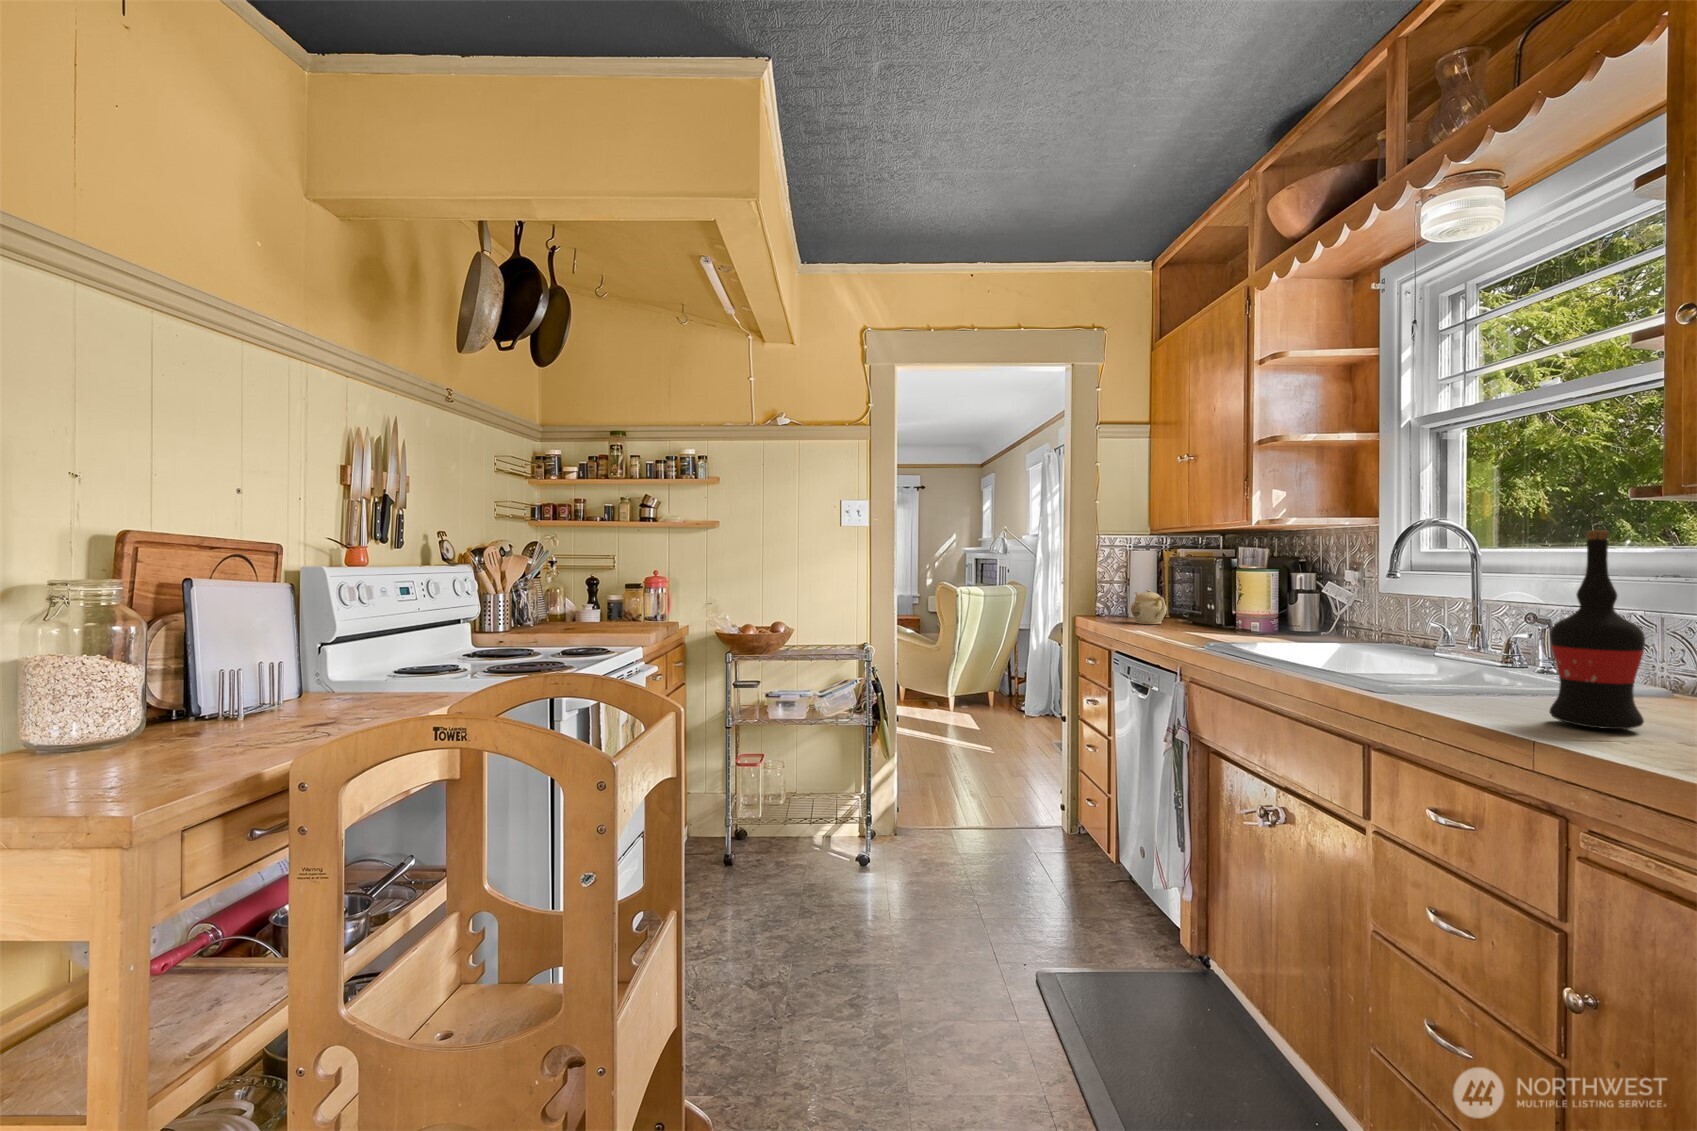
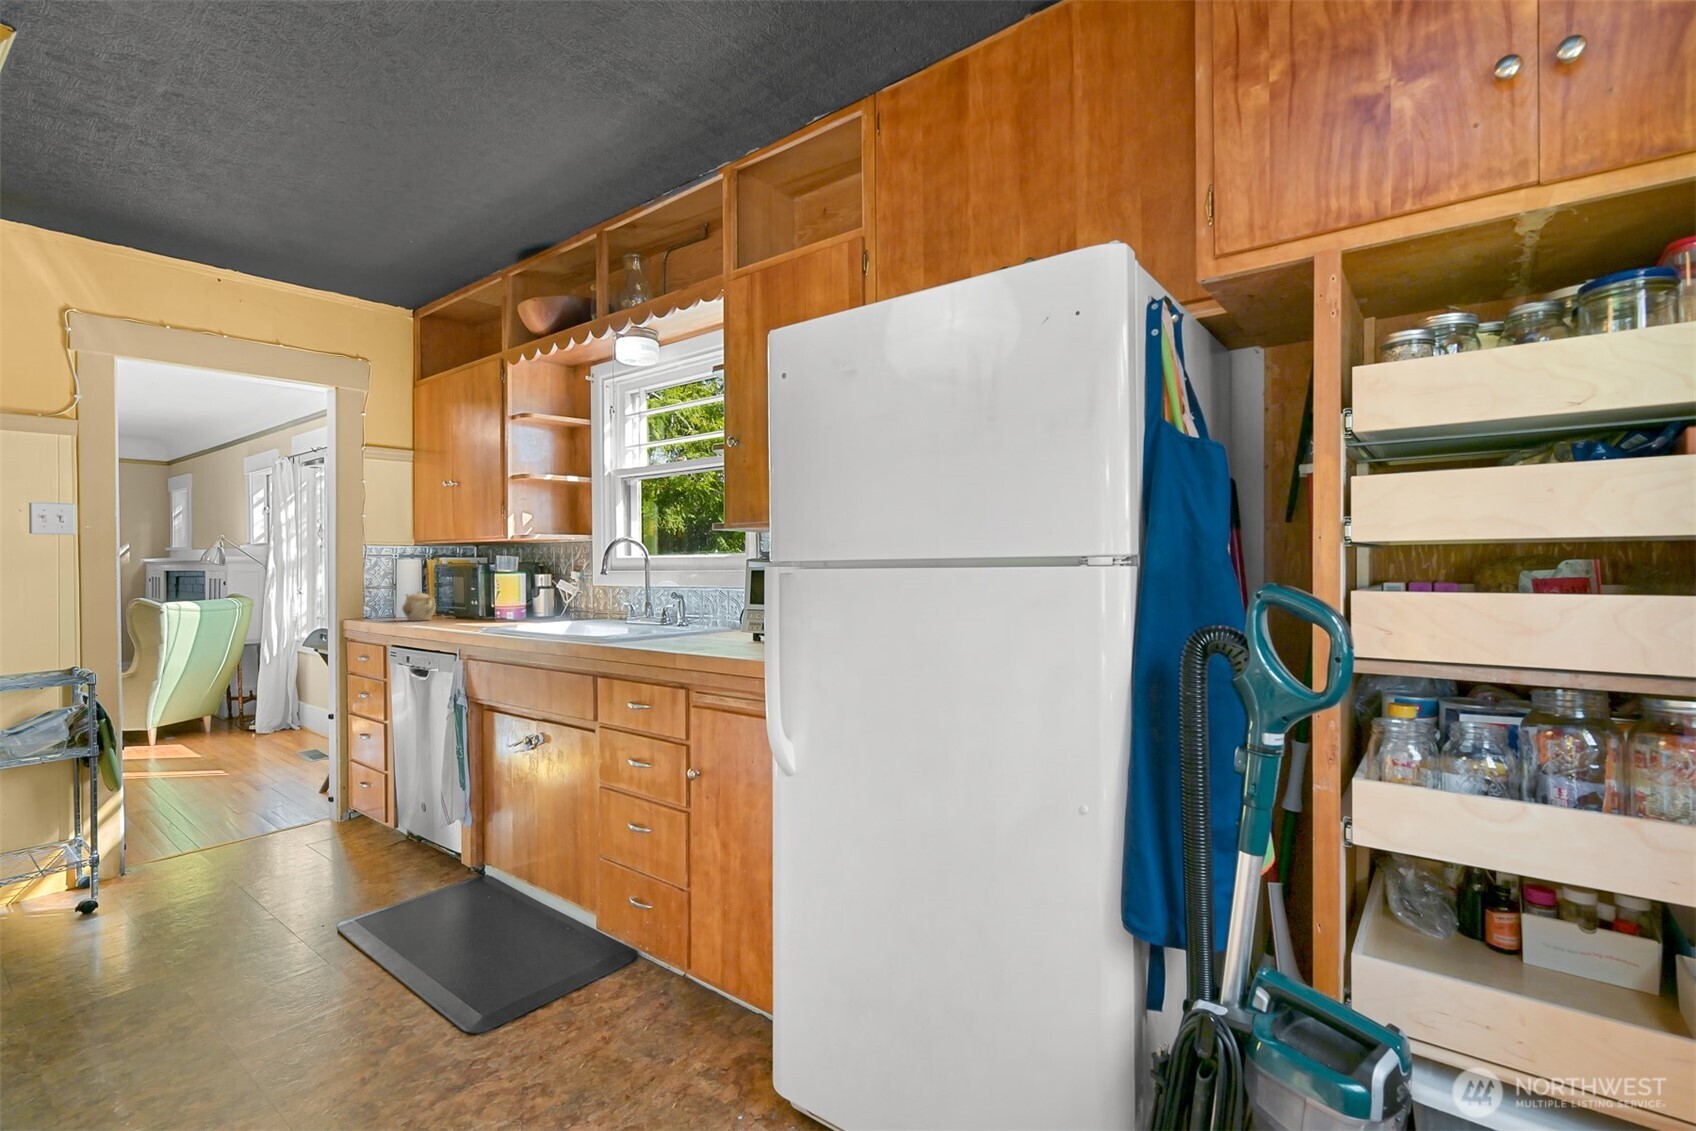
wine bottle: present [1550,530,1645,729] -> none [679,546,714,644]

